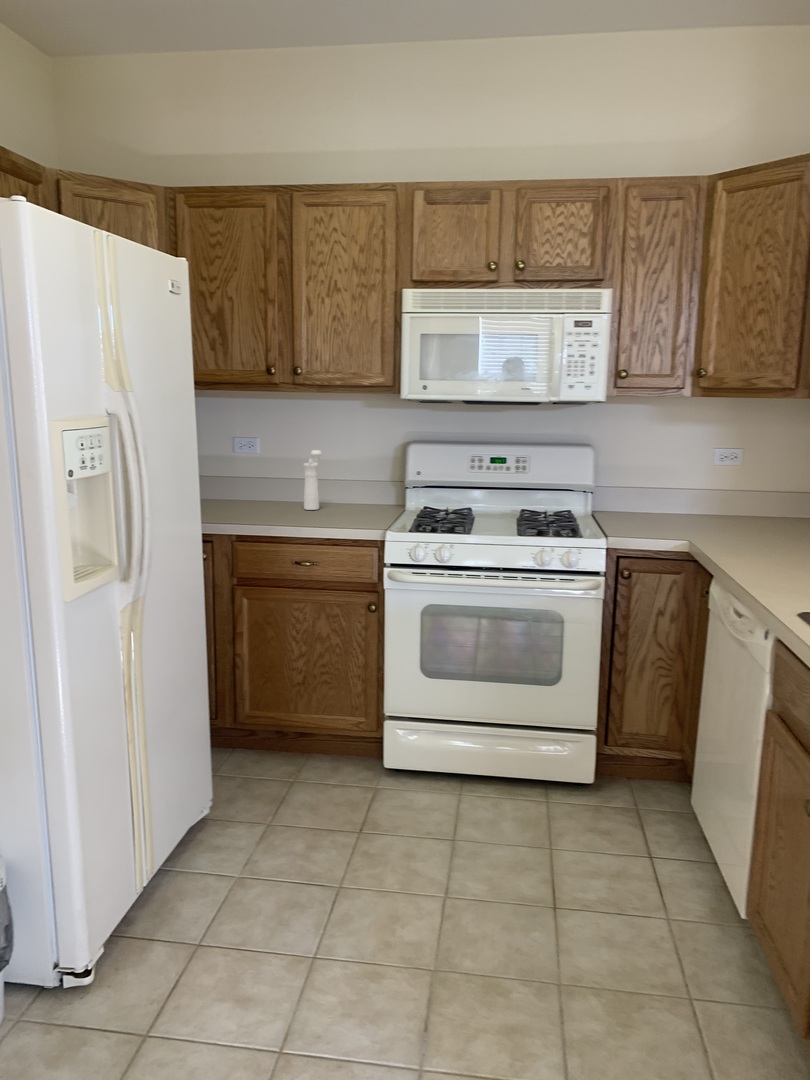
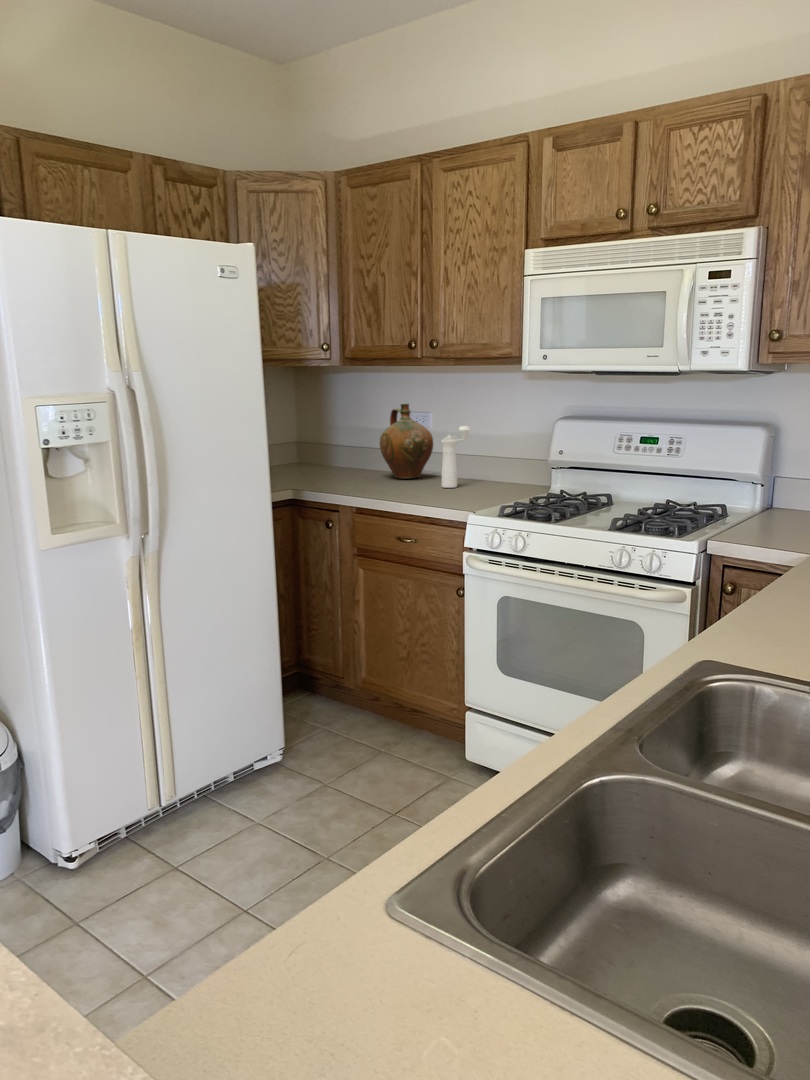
ceramic jug: none [222,428,277,504] -> present [380,404,433,479]

